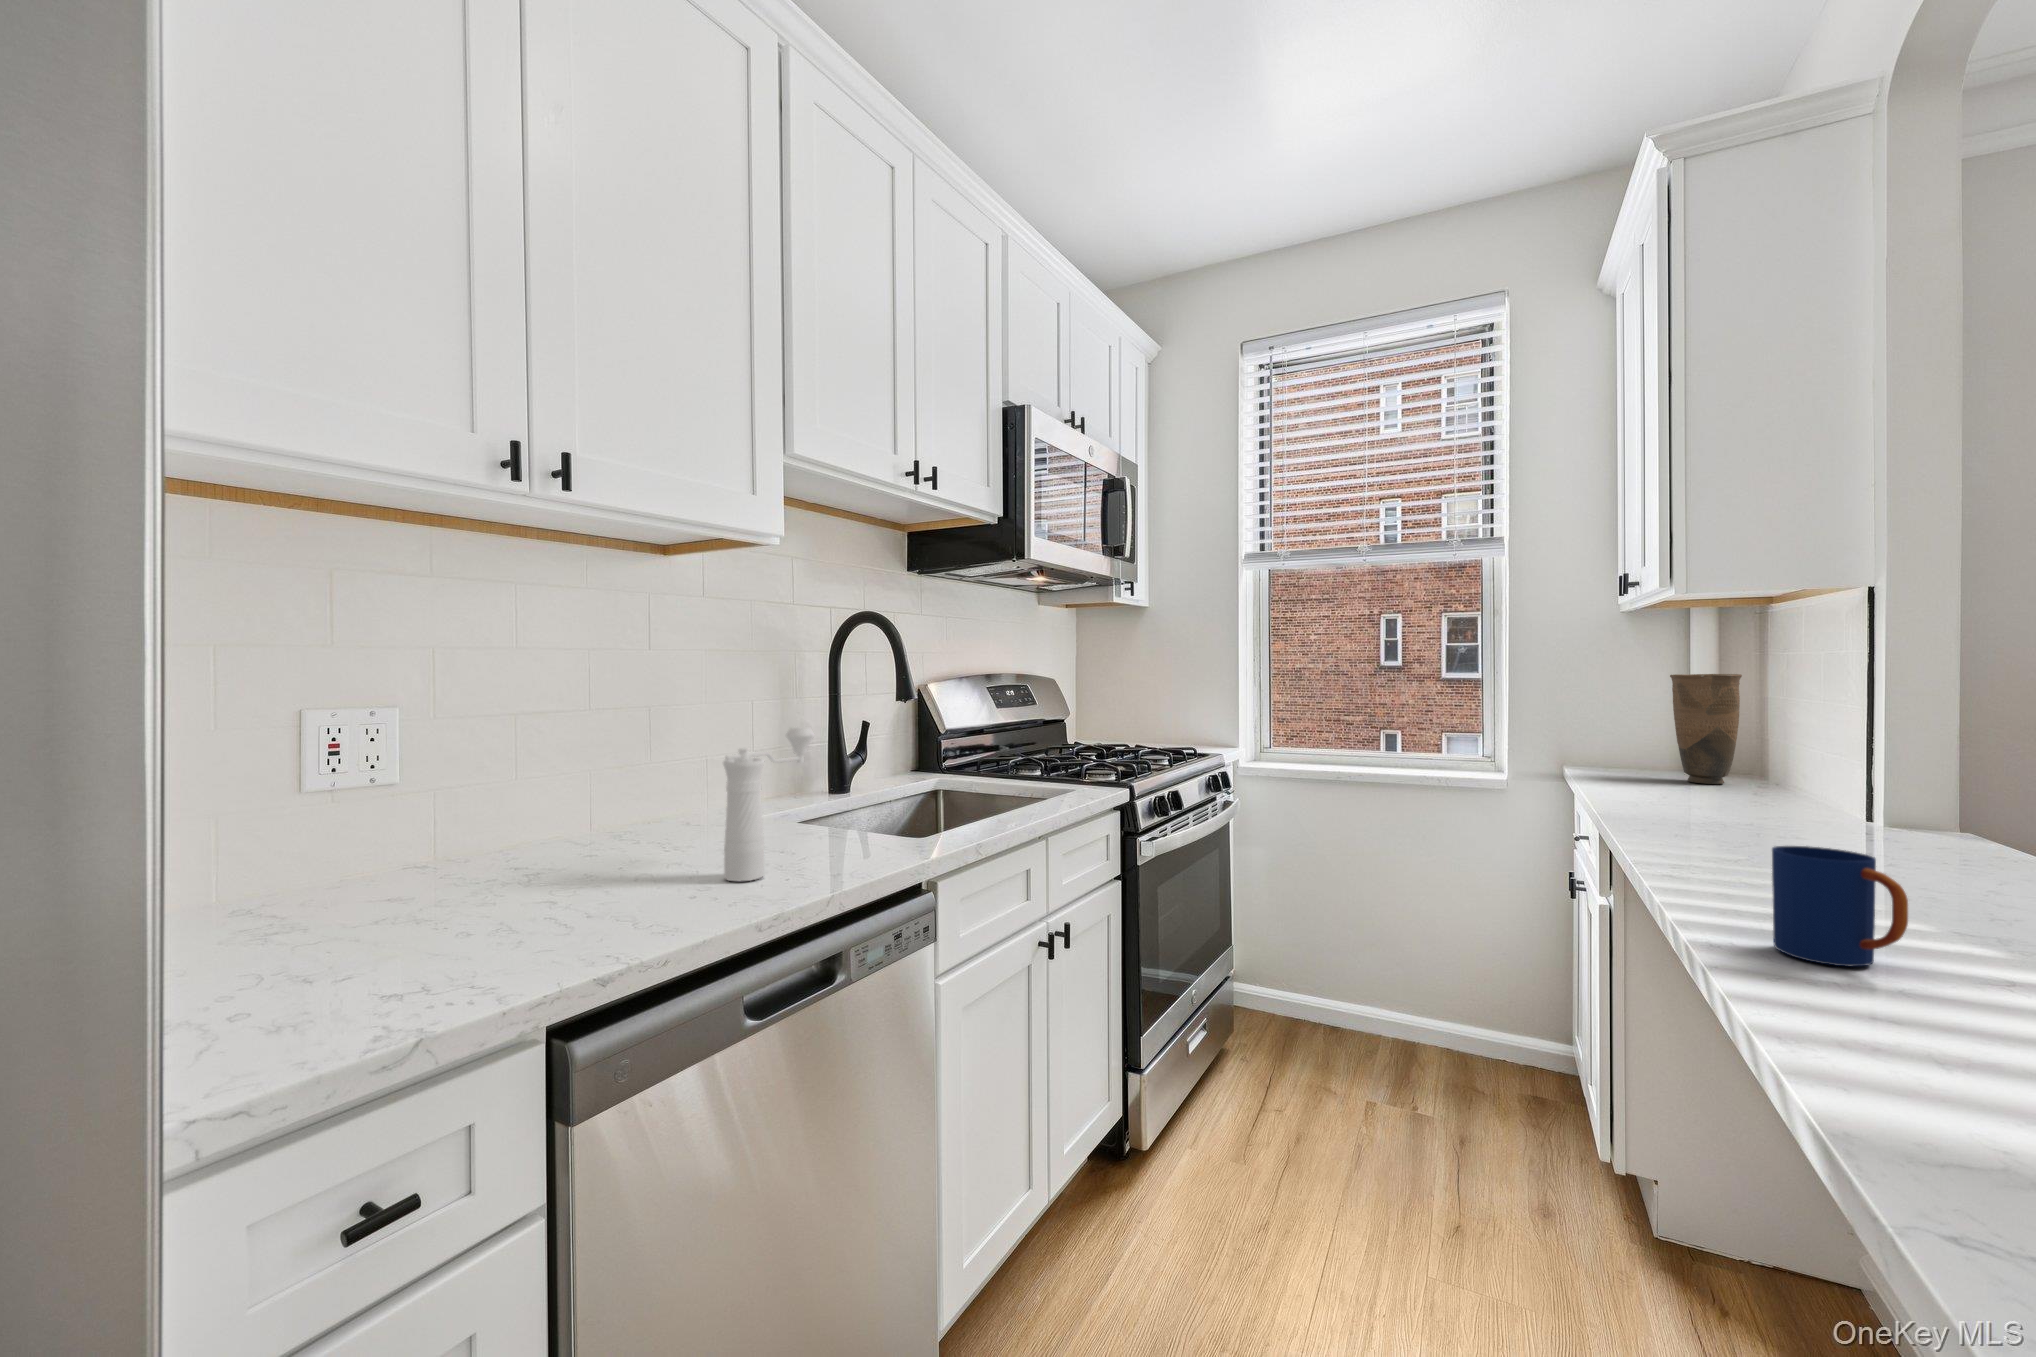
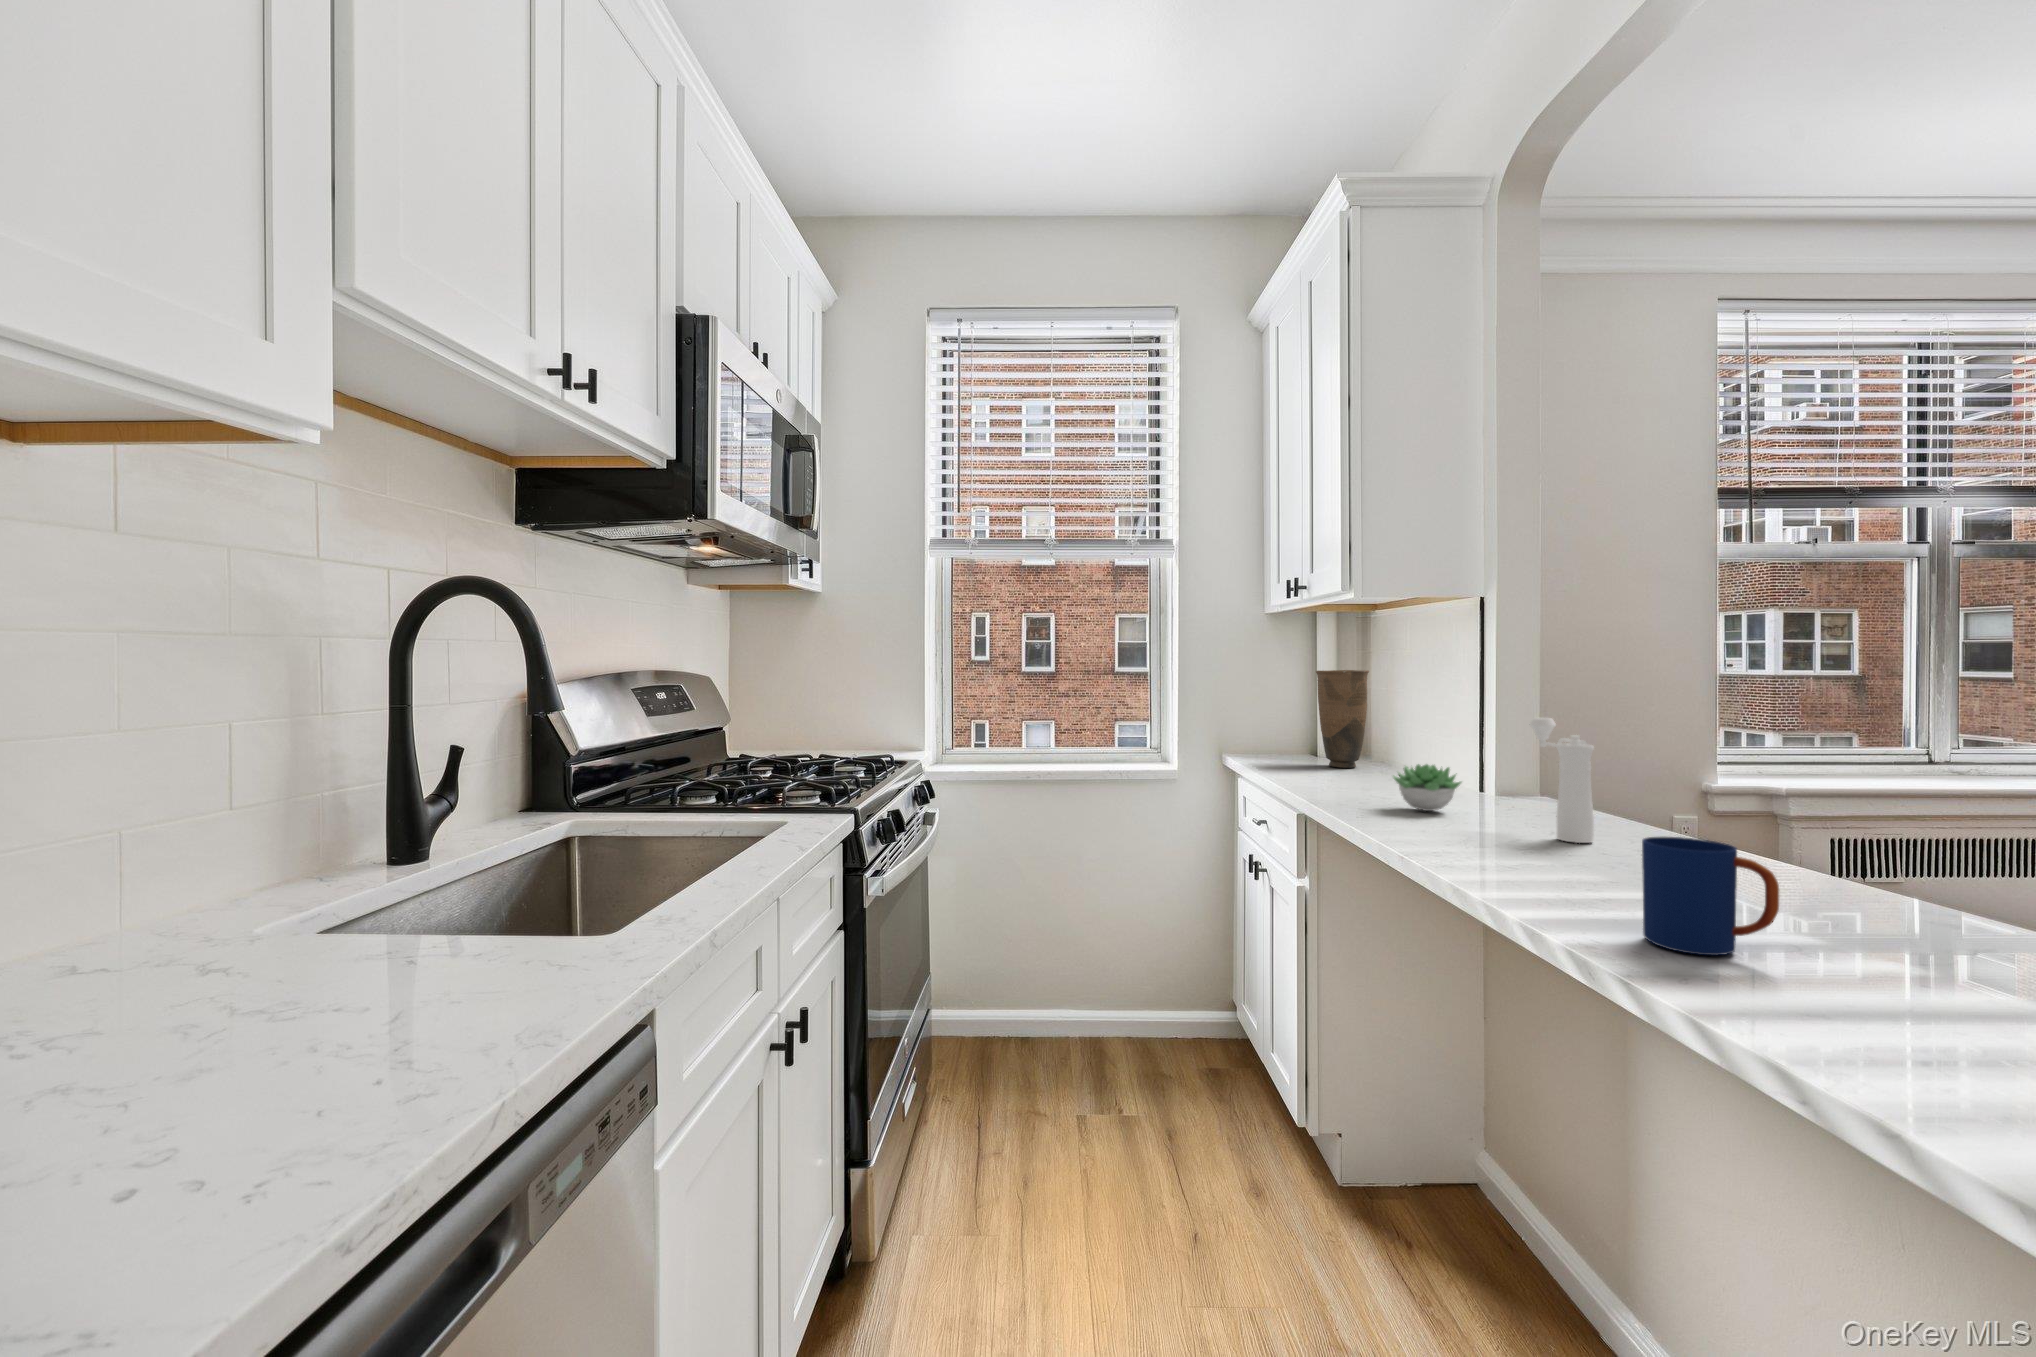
pepper mill: present [723,727,814,881] -> present [1530,718,1594,843]
succulent plant: none [1693,778,1779,829] -> present [1393,764,1461,811]

